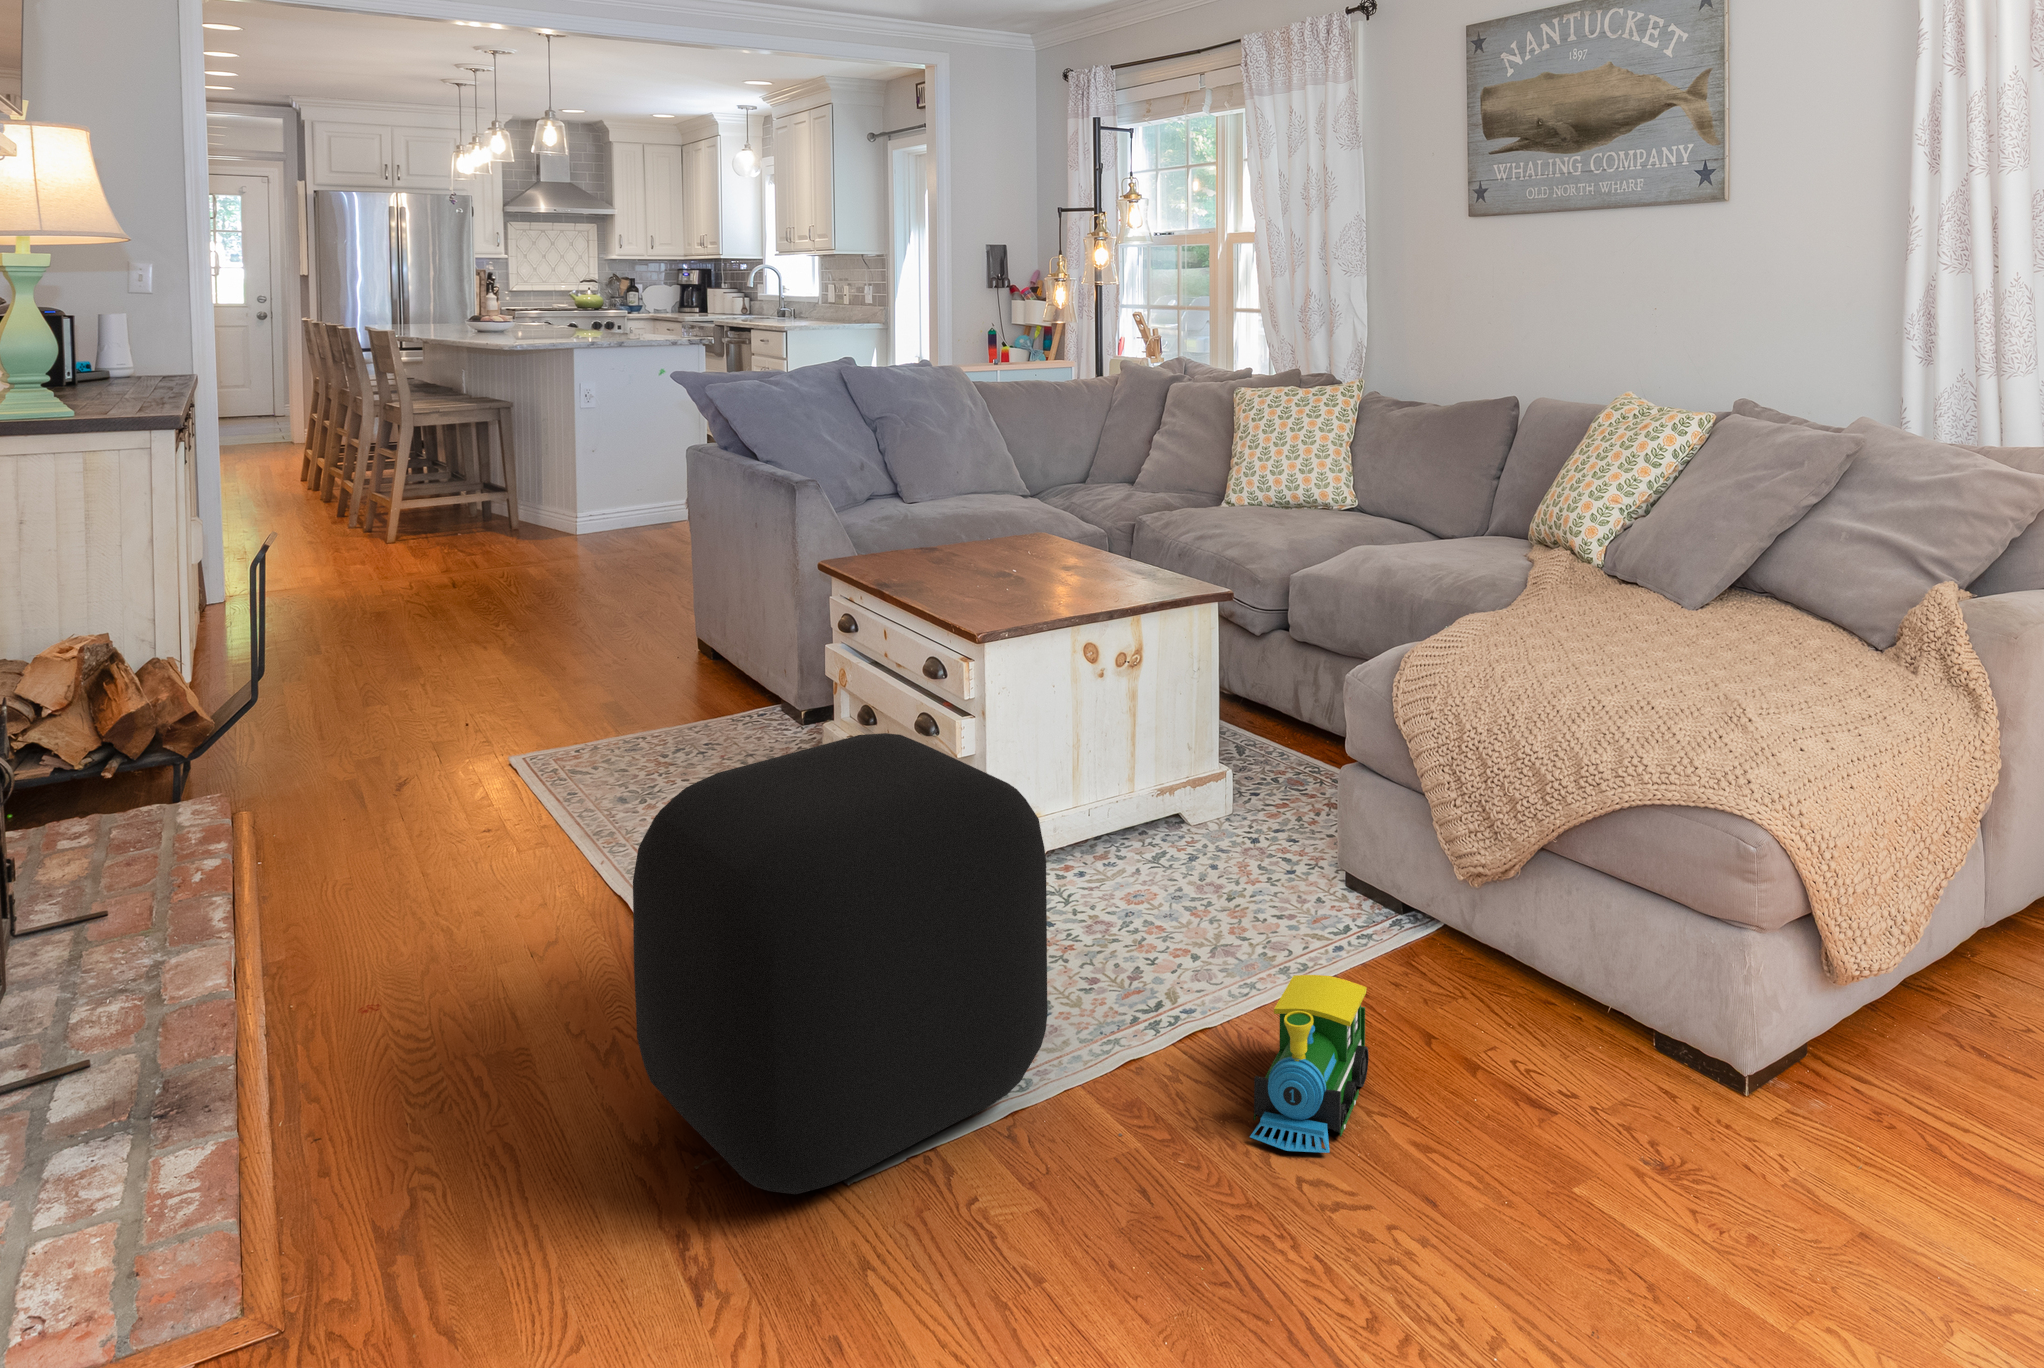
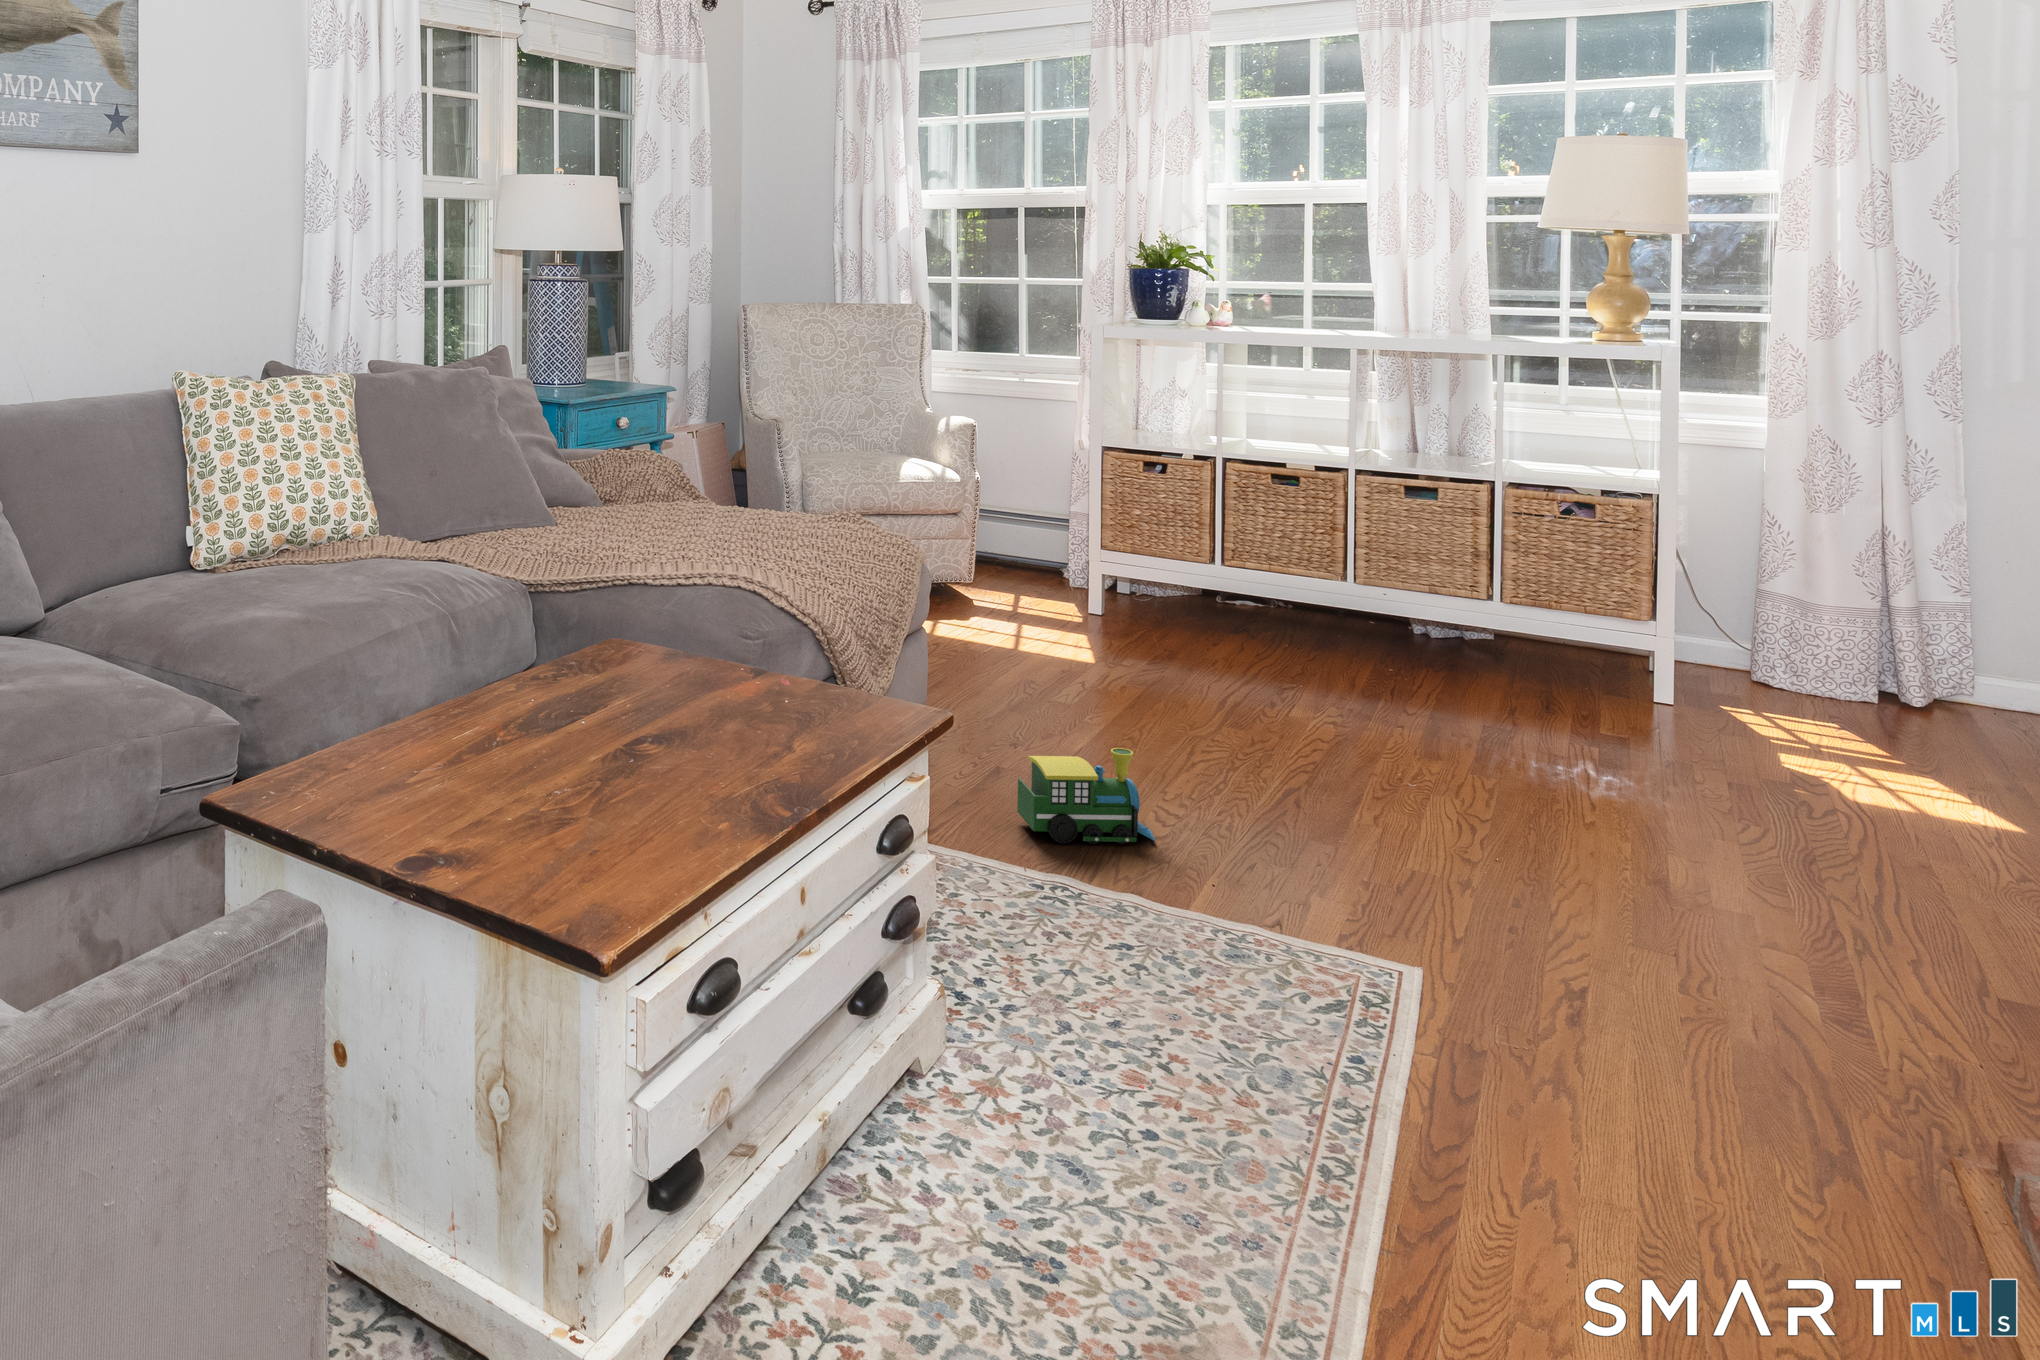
ottoman: present [633,733,1047,1194] -> none [1171,660,1585,1071]

